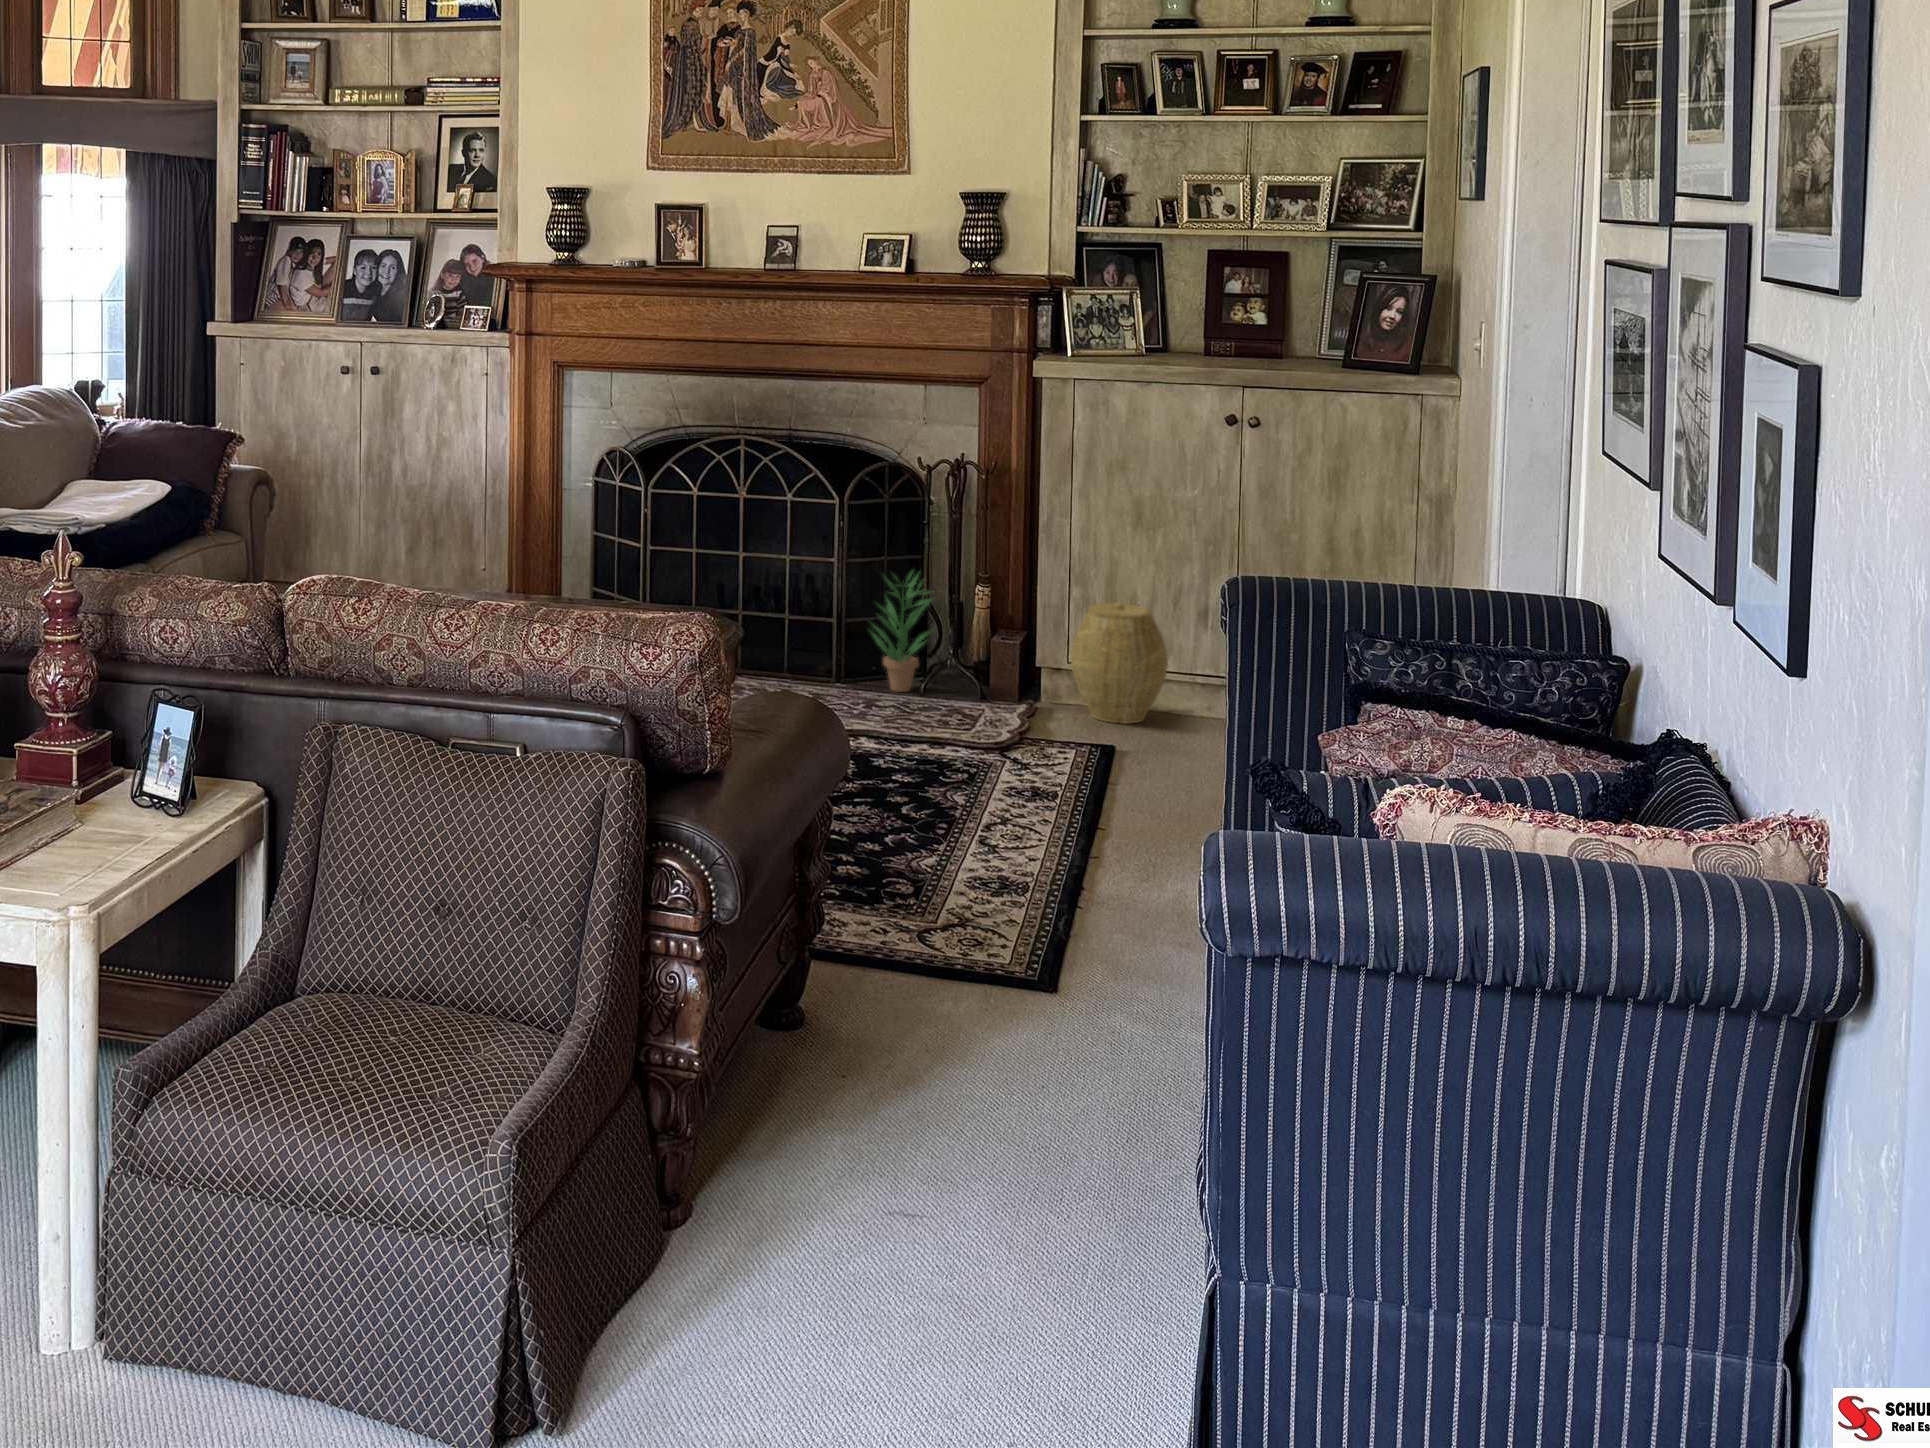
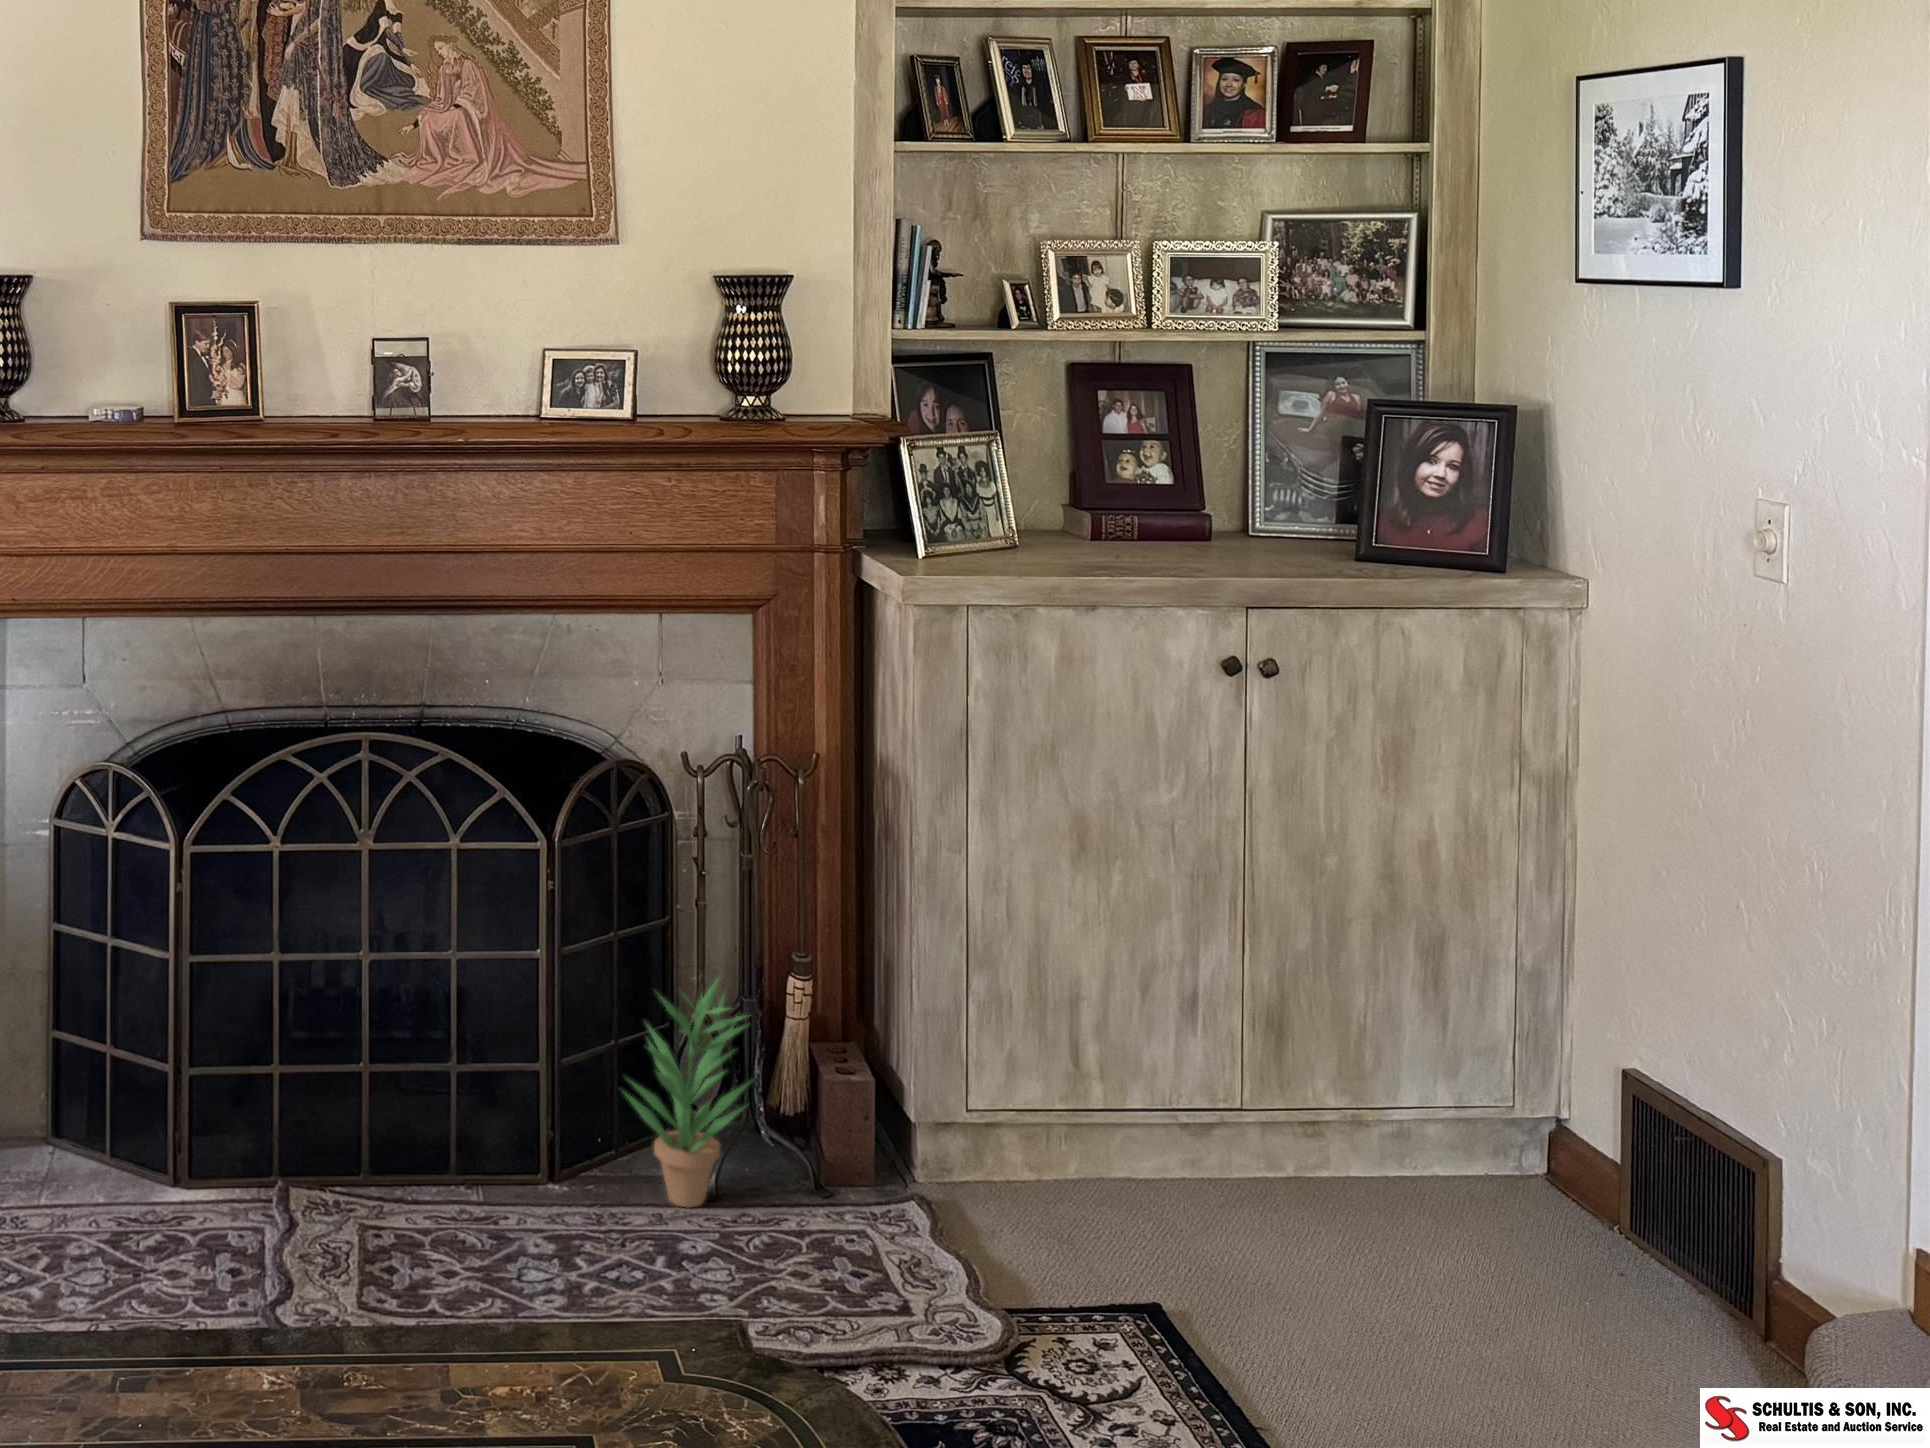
woven basket: present [1071,603,1168,724] -> none [995,1004,1170,1234]

